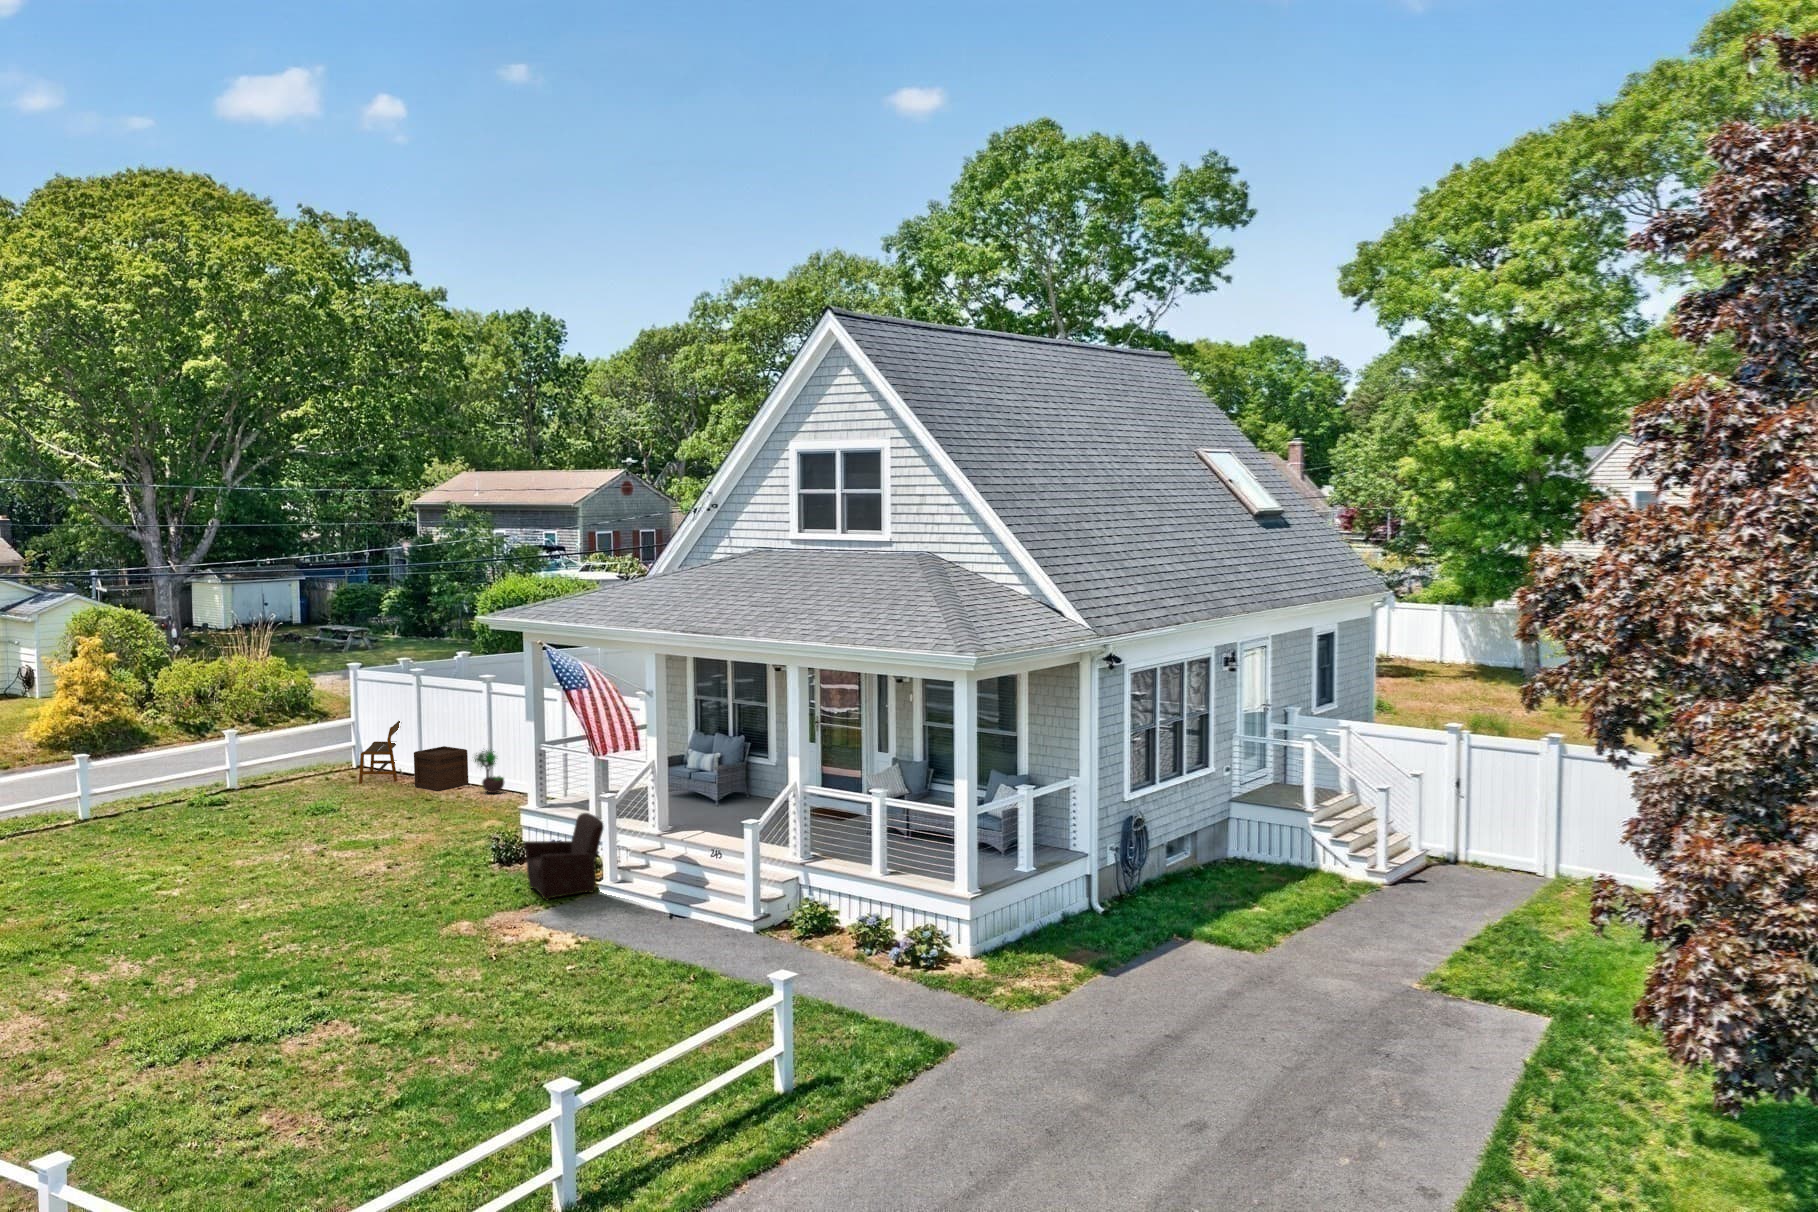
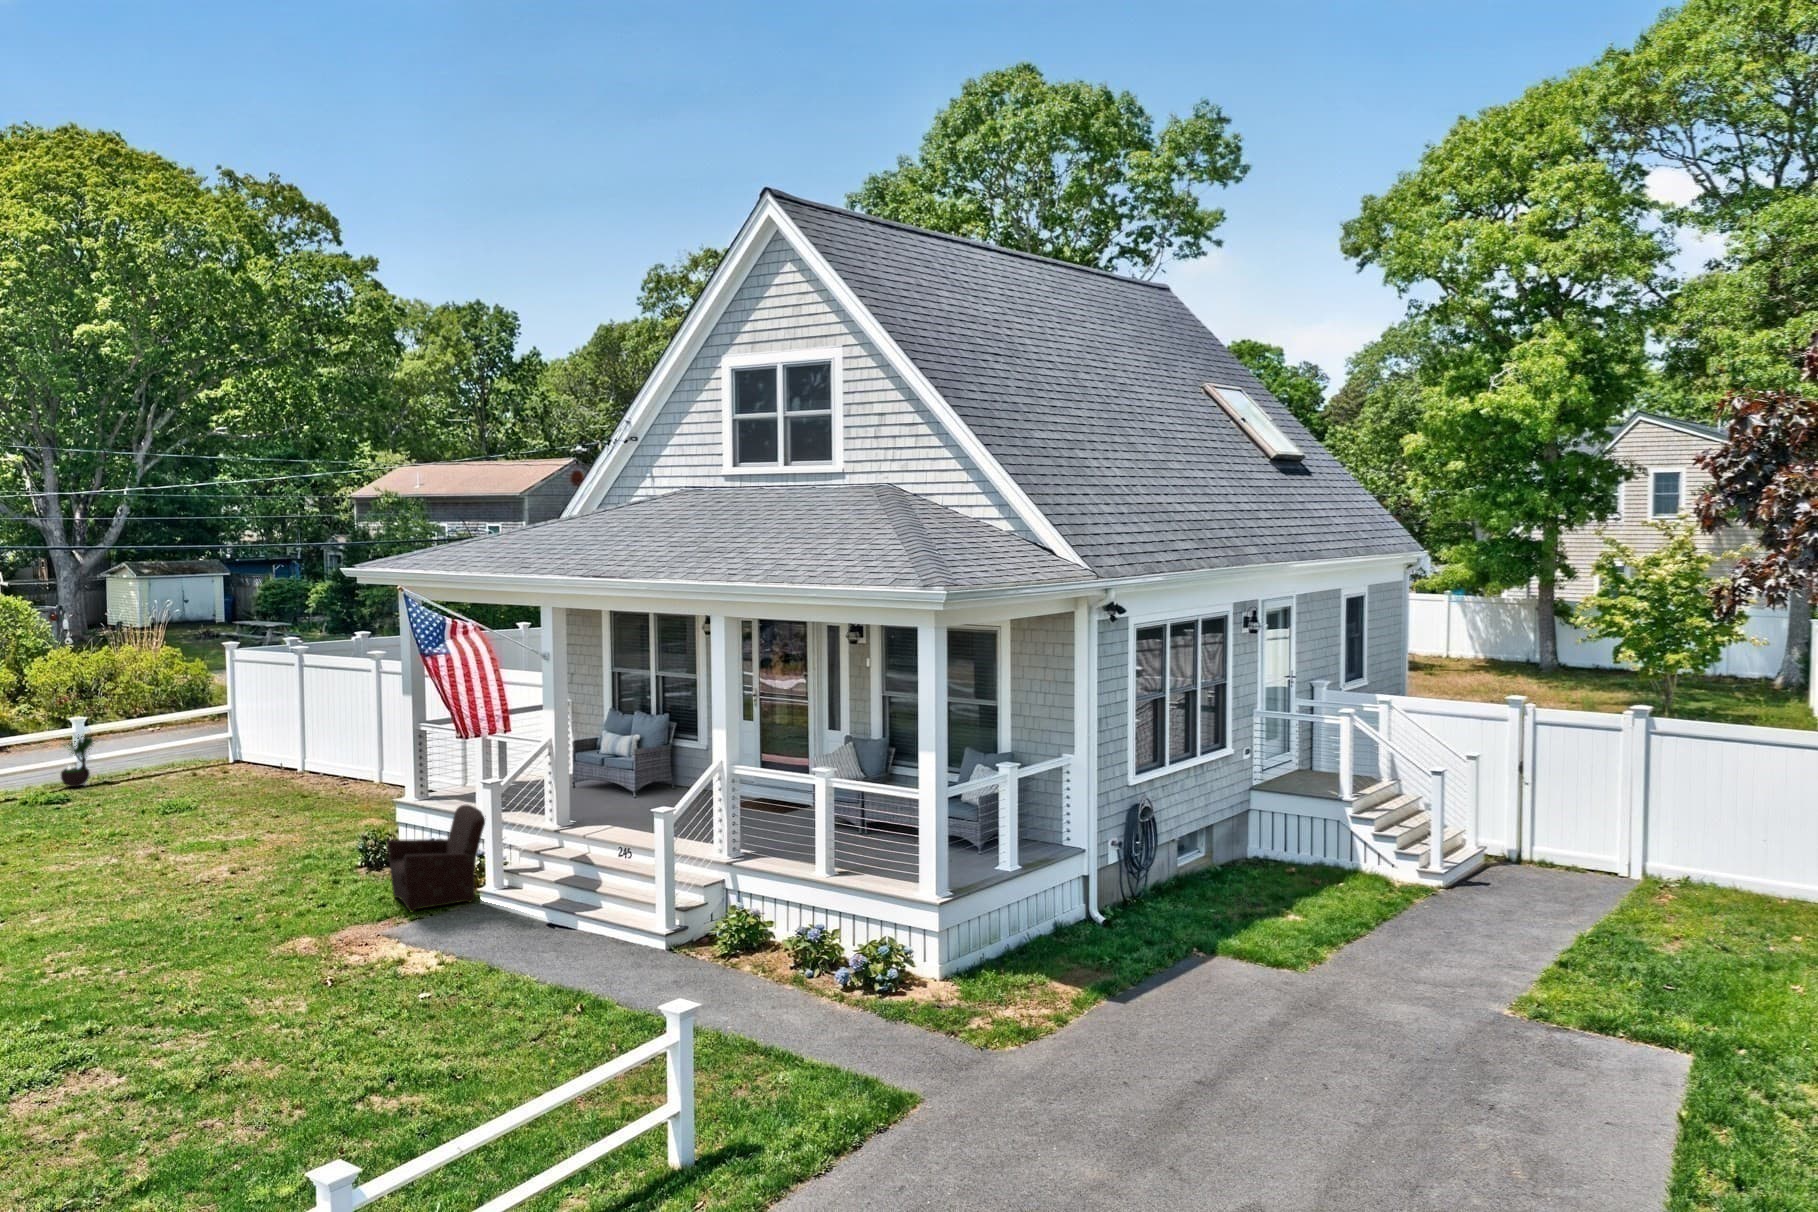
bench: present [359,721,400,784] -> none [217,706,277,781]
wooden crate: present [414,746,468,791] -> none [281,737,348,789]
potted tree: present [474,750,504,793] -> present [61,734,94,787]

